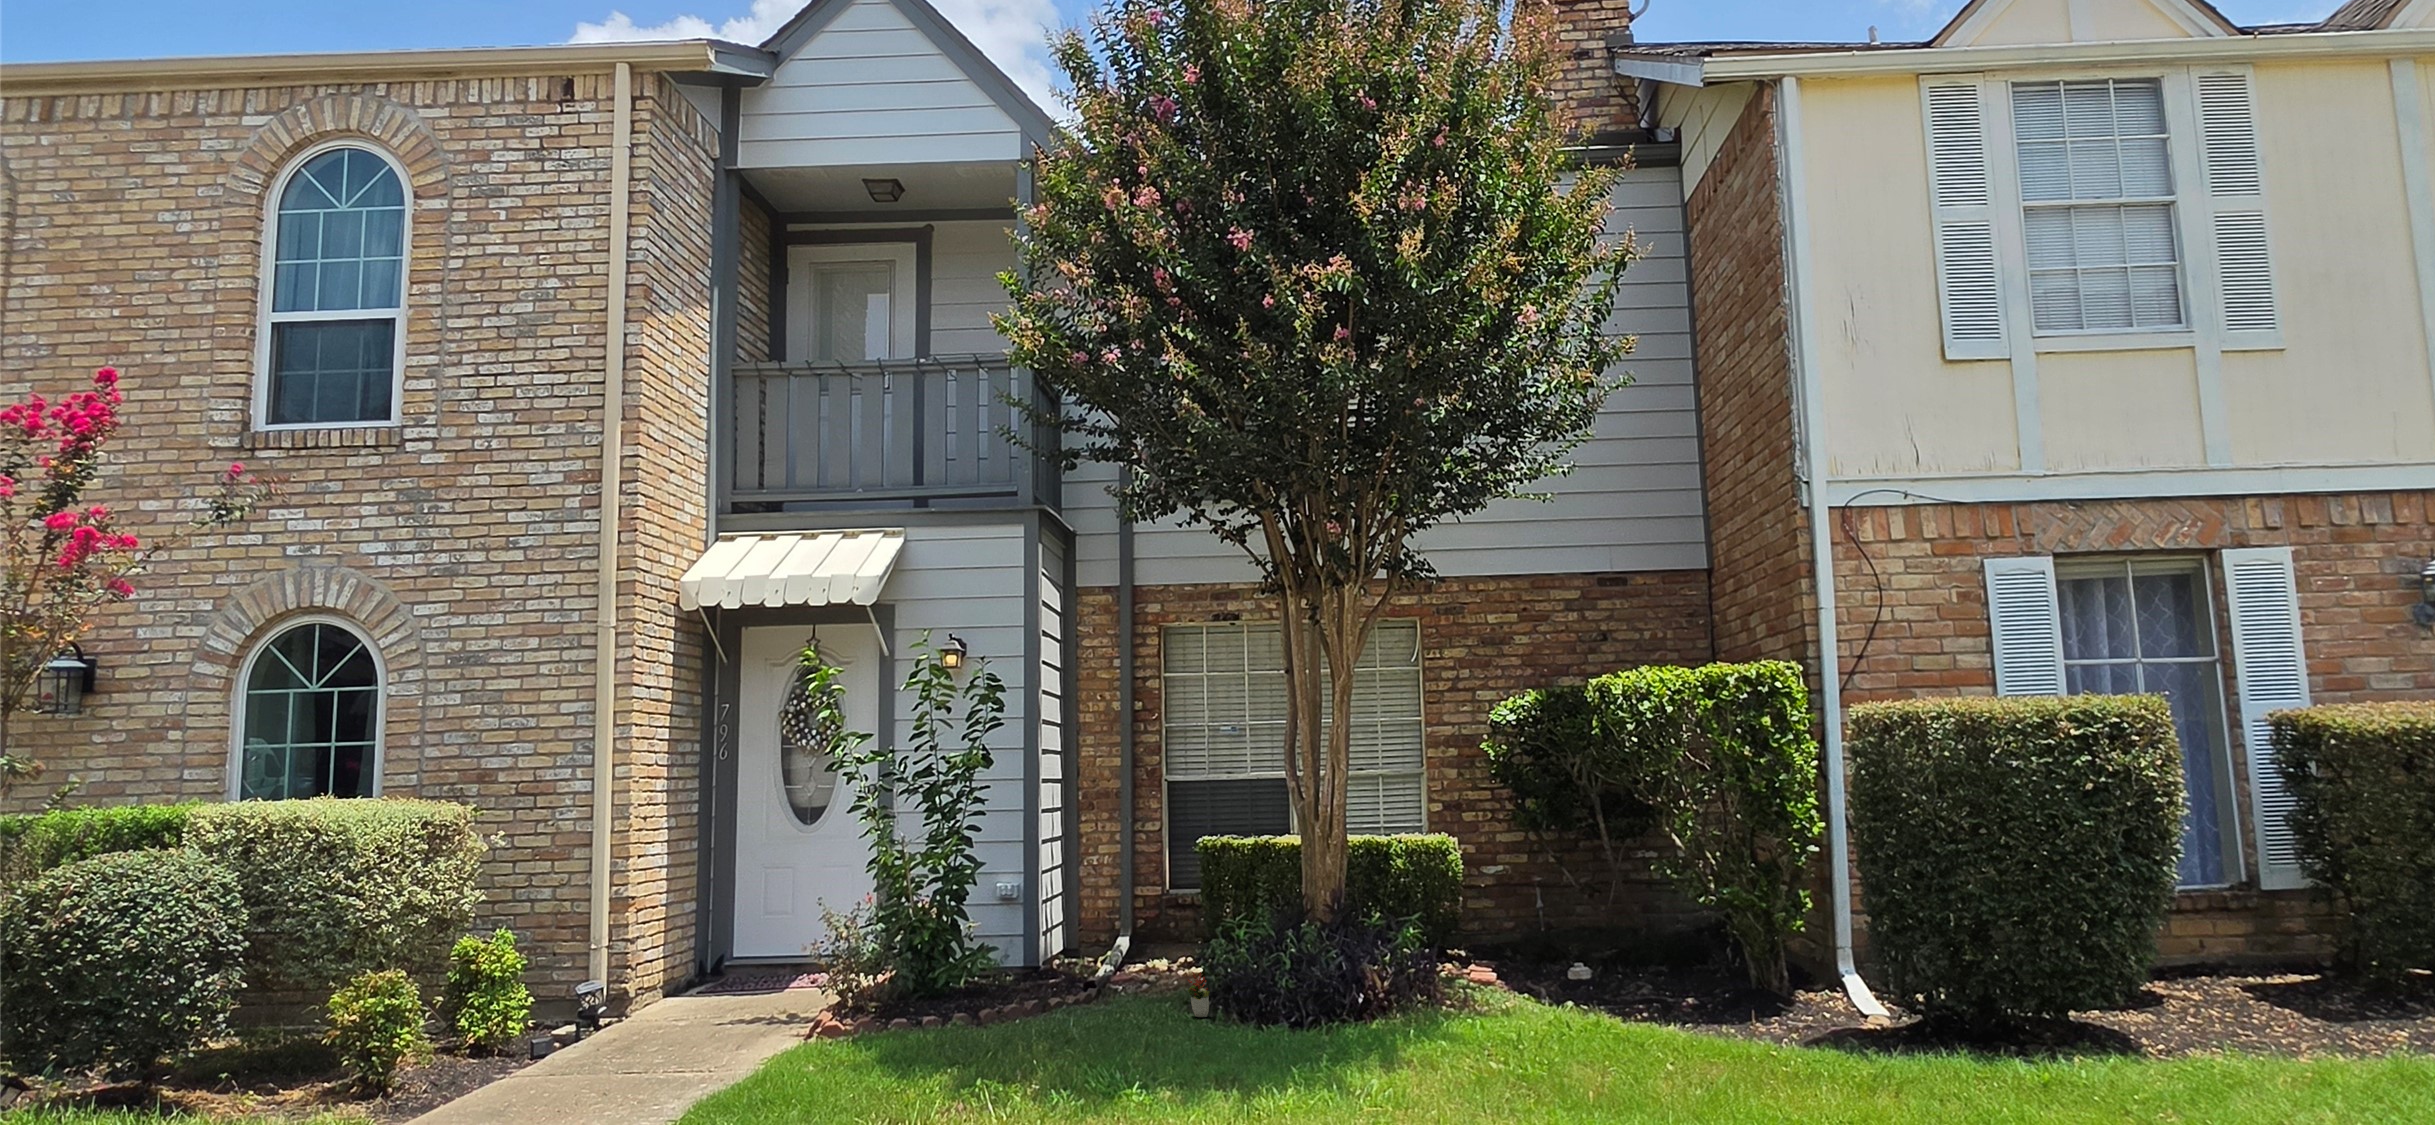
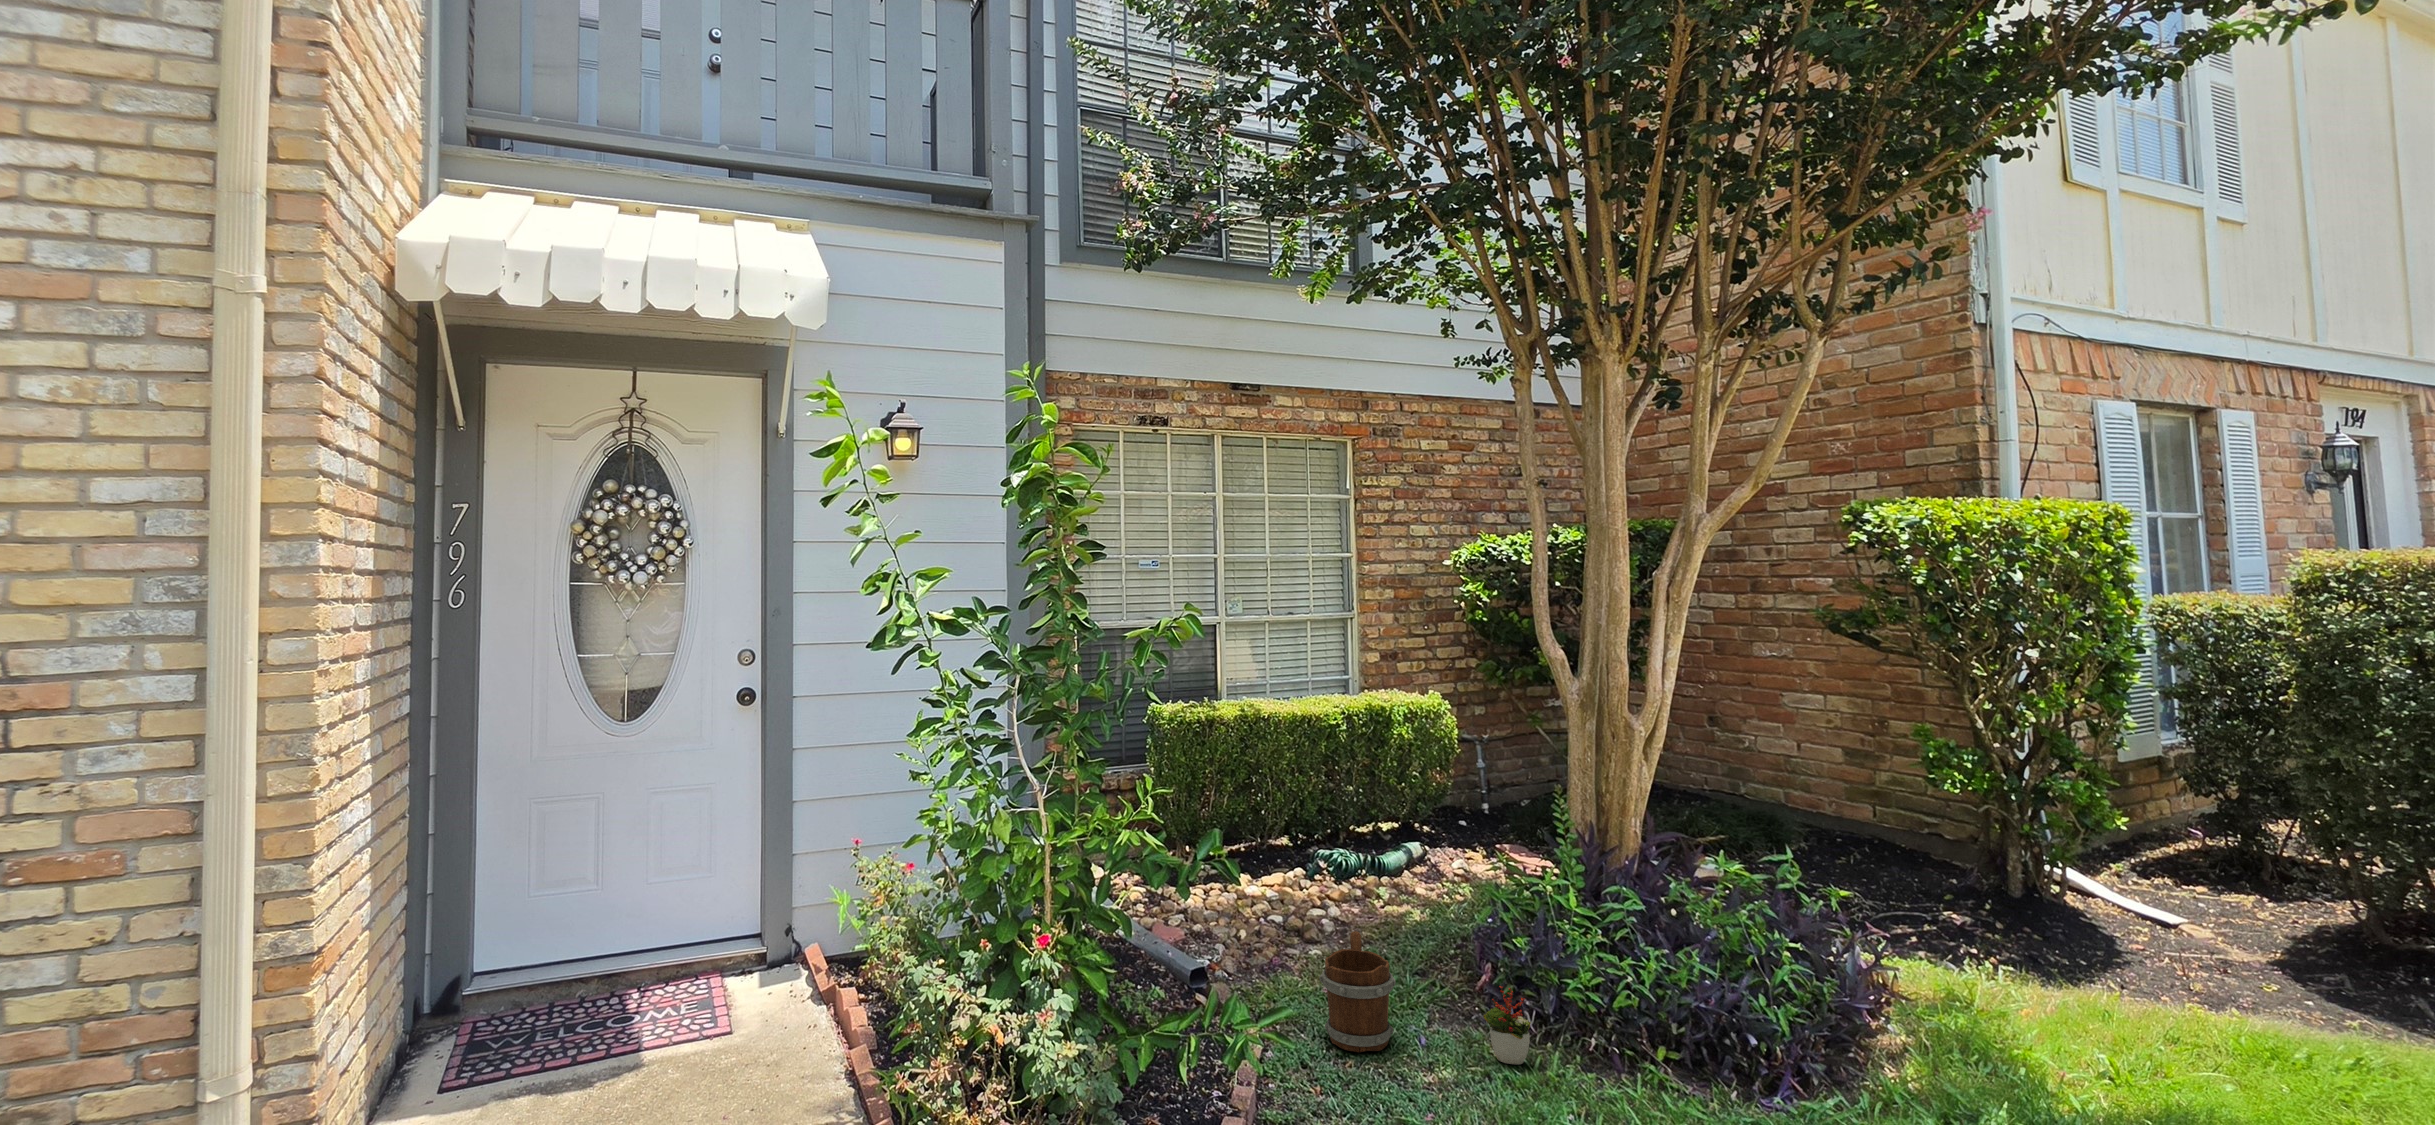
bucket: none [1121,954,1170,1013] -> present [1319,931,1396,1052]

